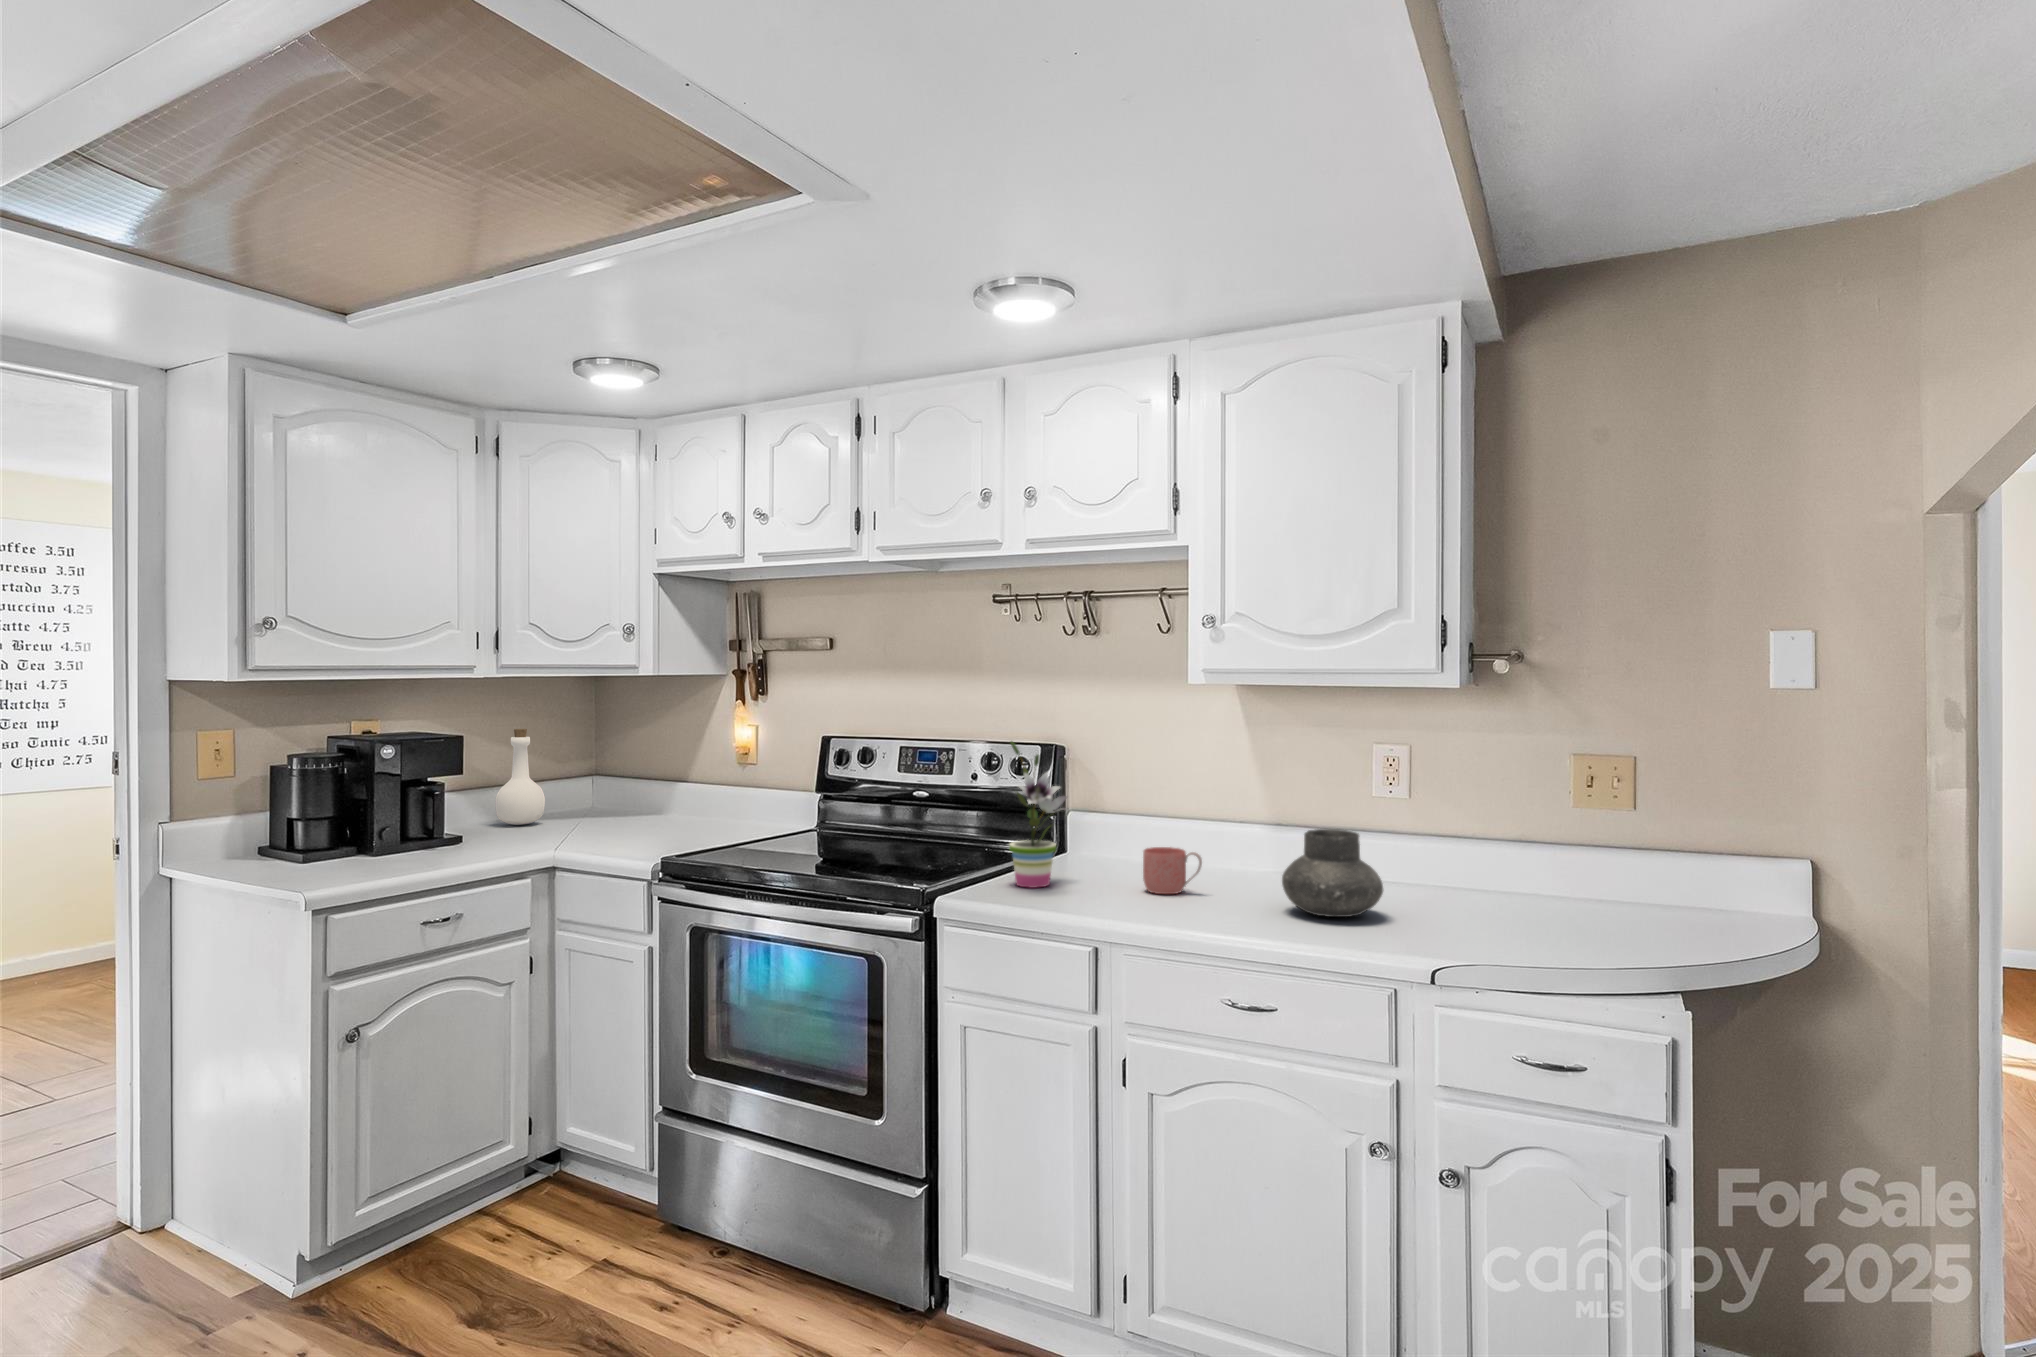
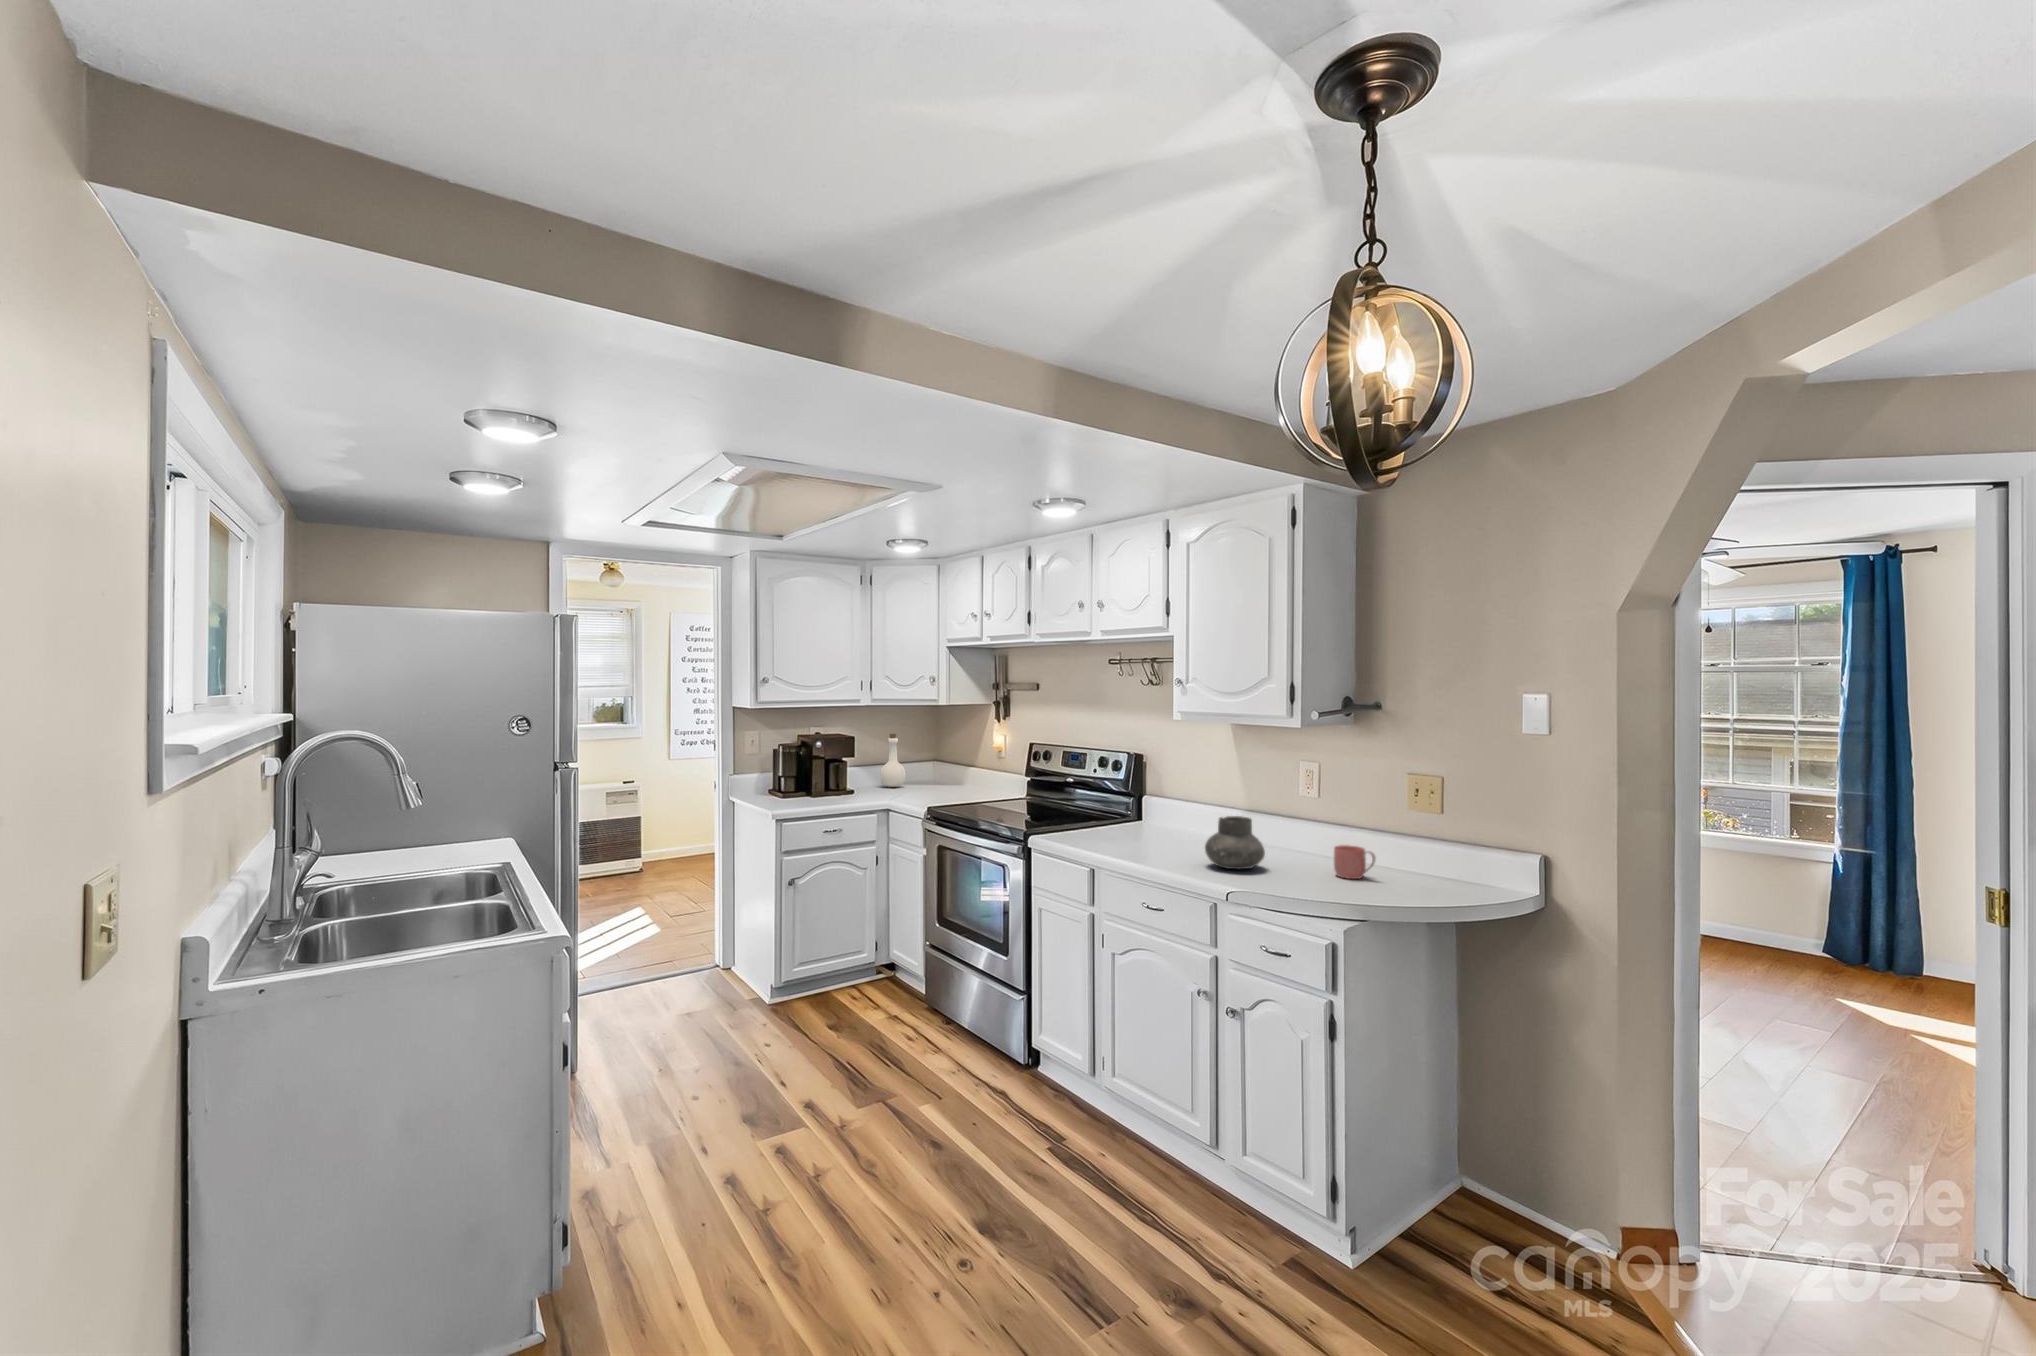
potted plant: present [1009,741,1067,888] -> none [1082,753,1125,840]
mug: present [1143,847,1202,894] -> present [1334,845,1376,879]

